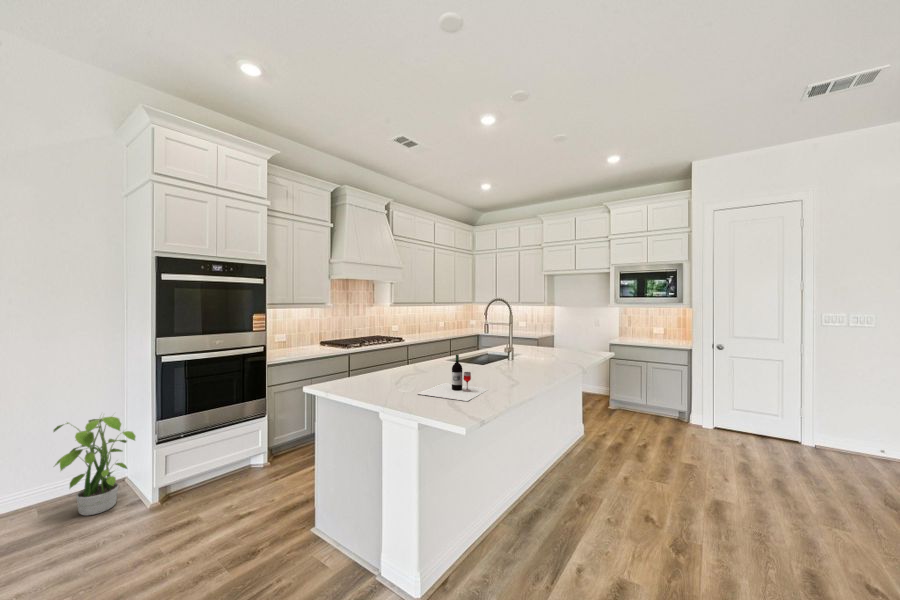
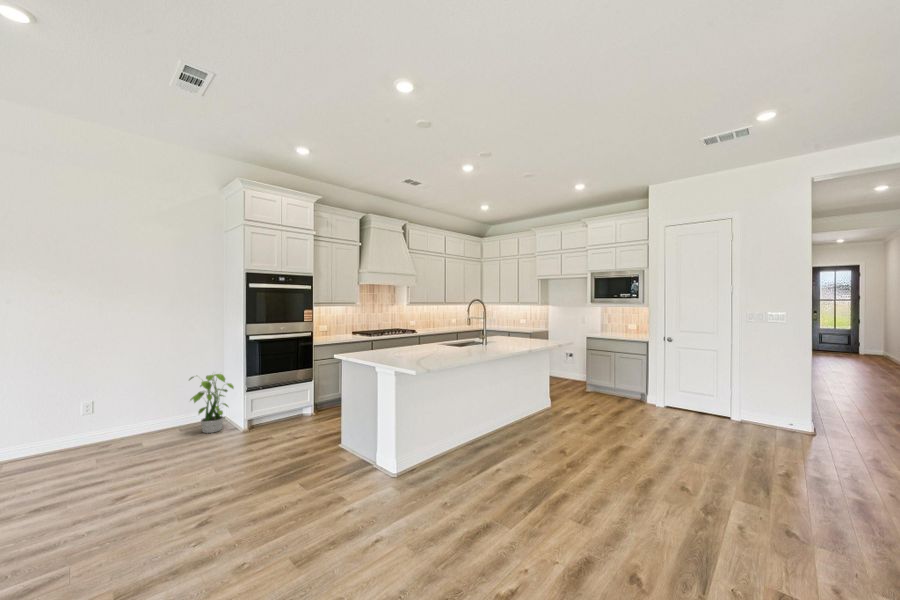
wine bottle: present [418,354,488,401] -> none [400,335,448,361]

